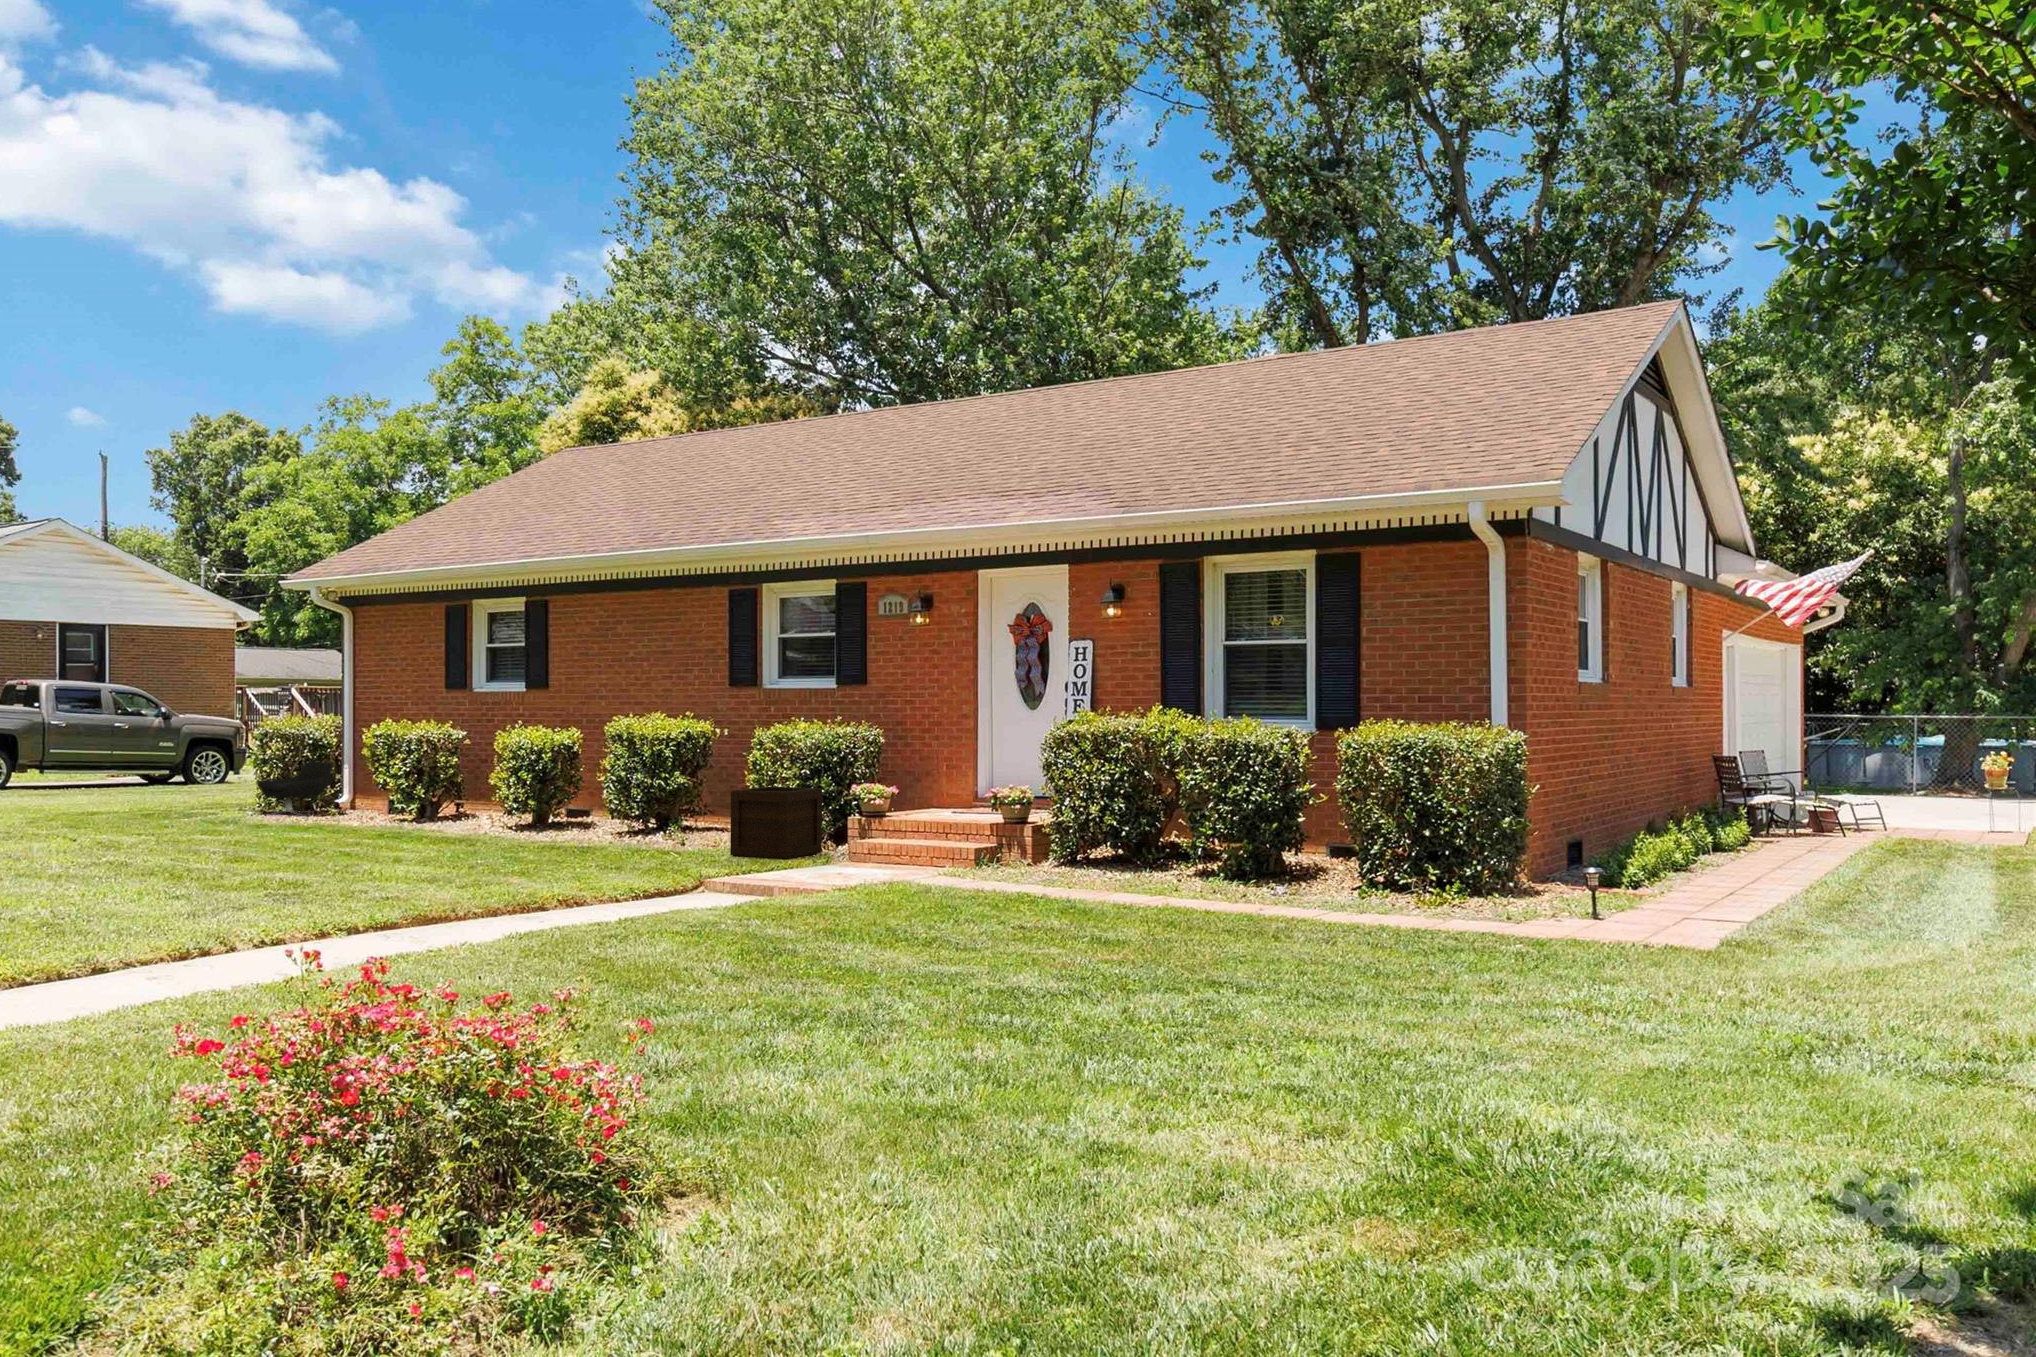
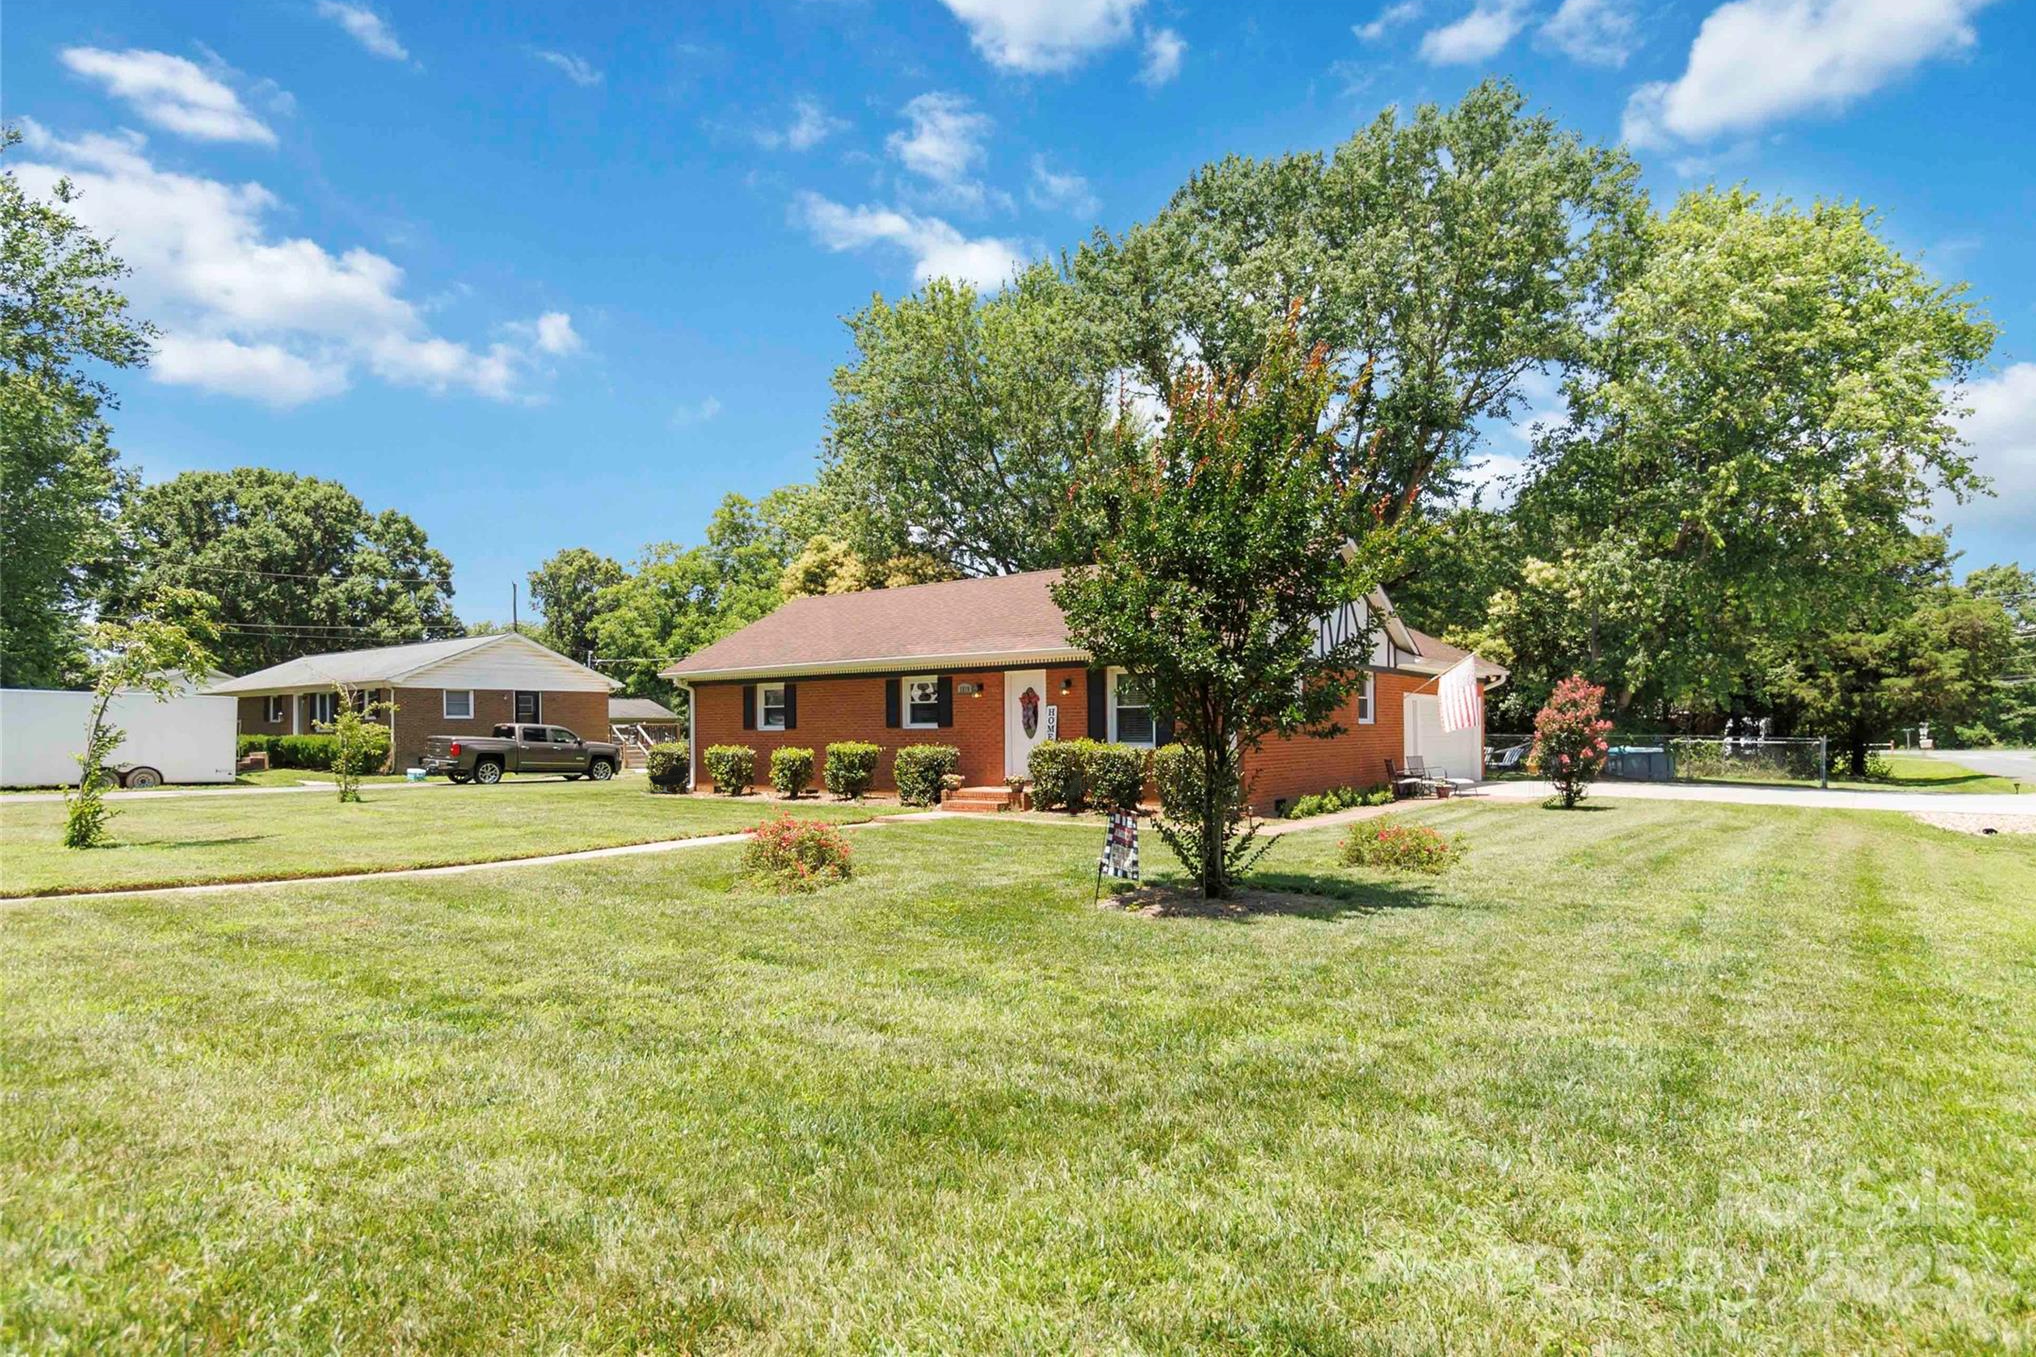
potted tree: none [1101,778,1182,876] -> present [1061,774,1090,816]
wooden crate: present [730,787,822,860] -> none [886,777,929,811]

